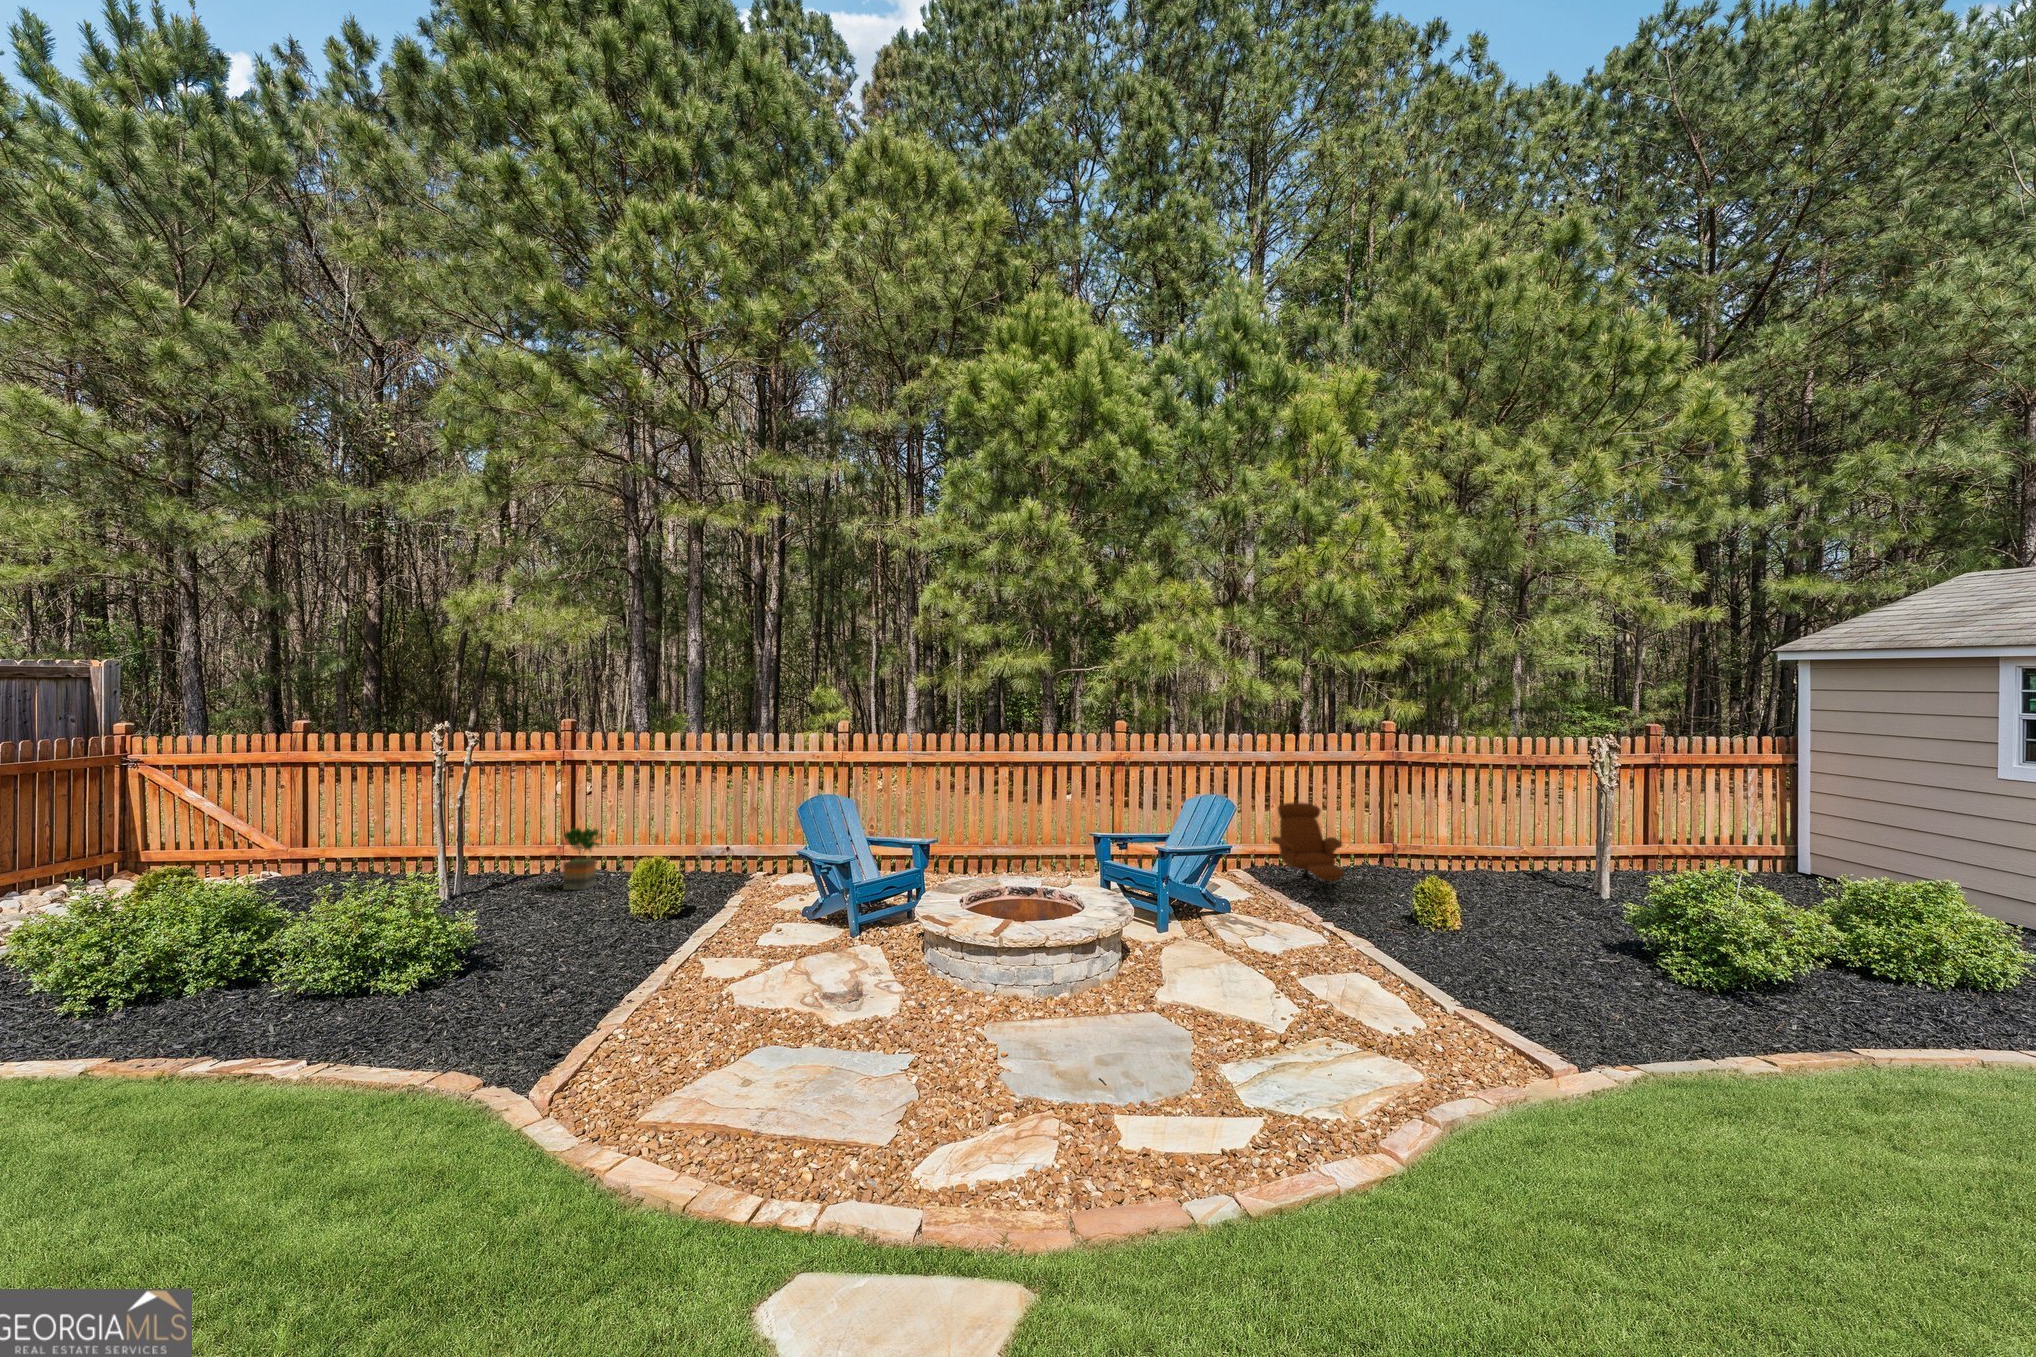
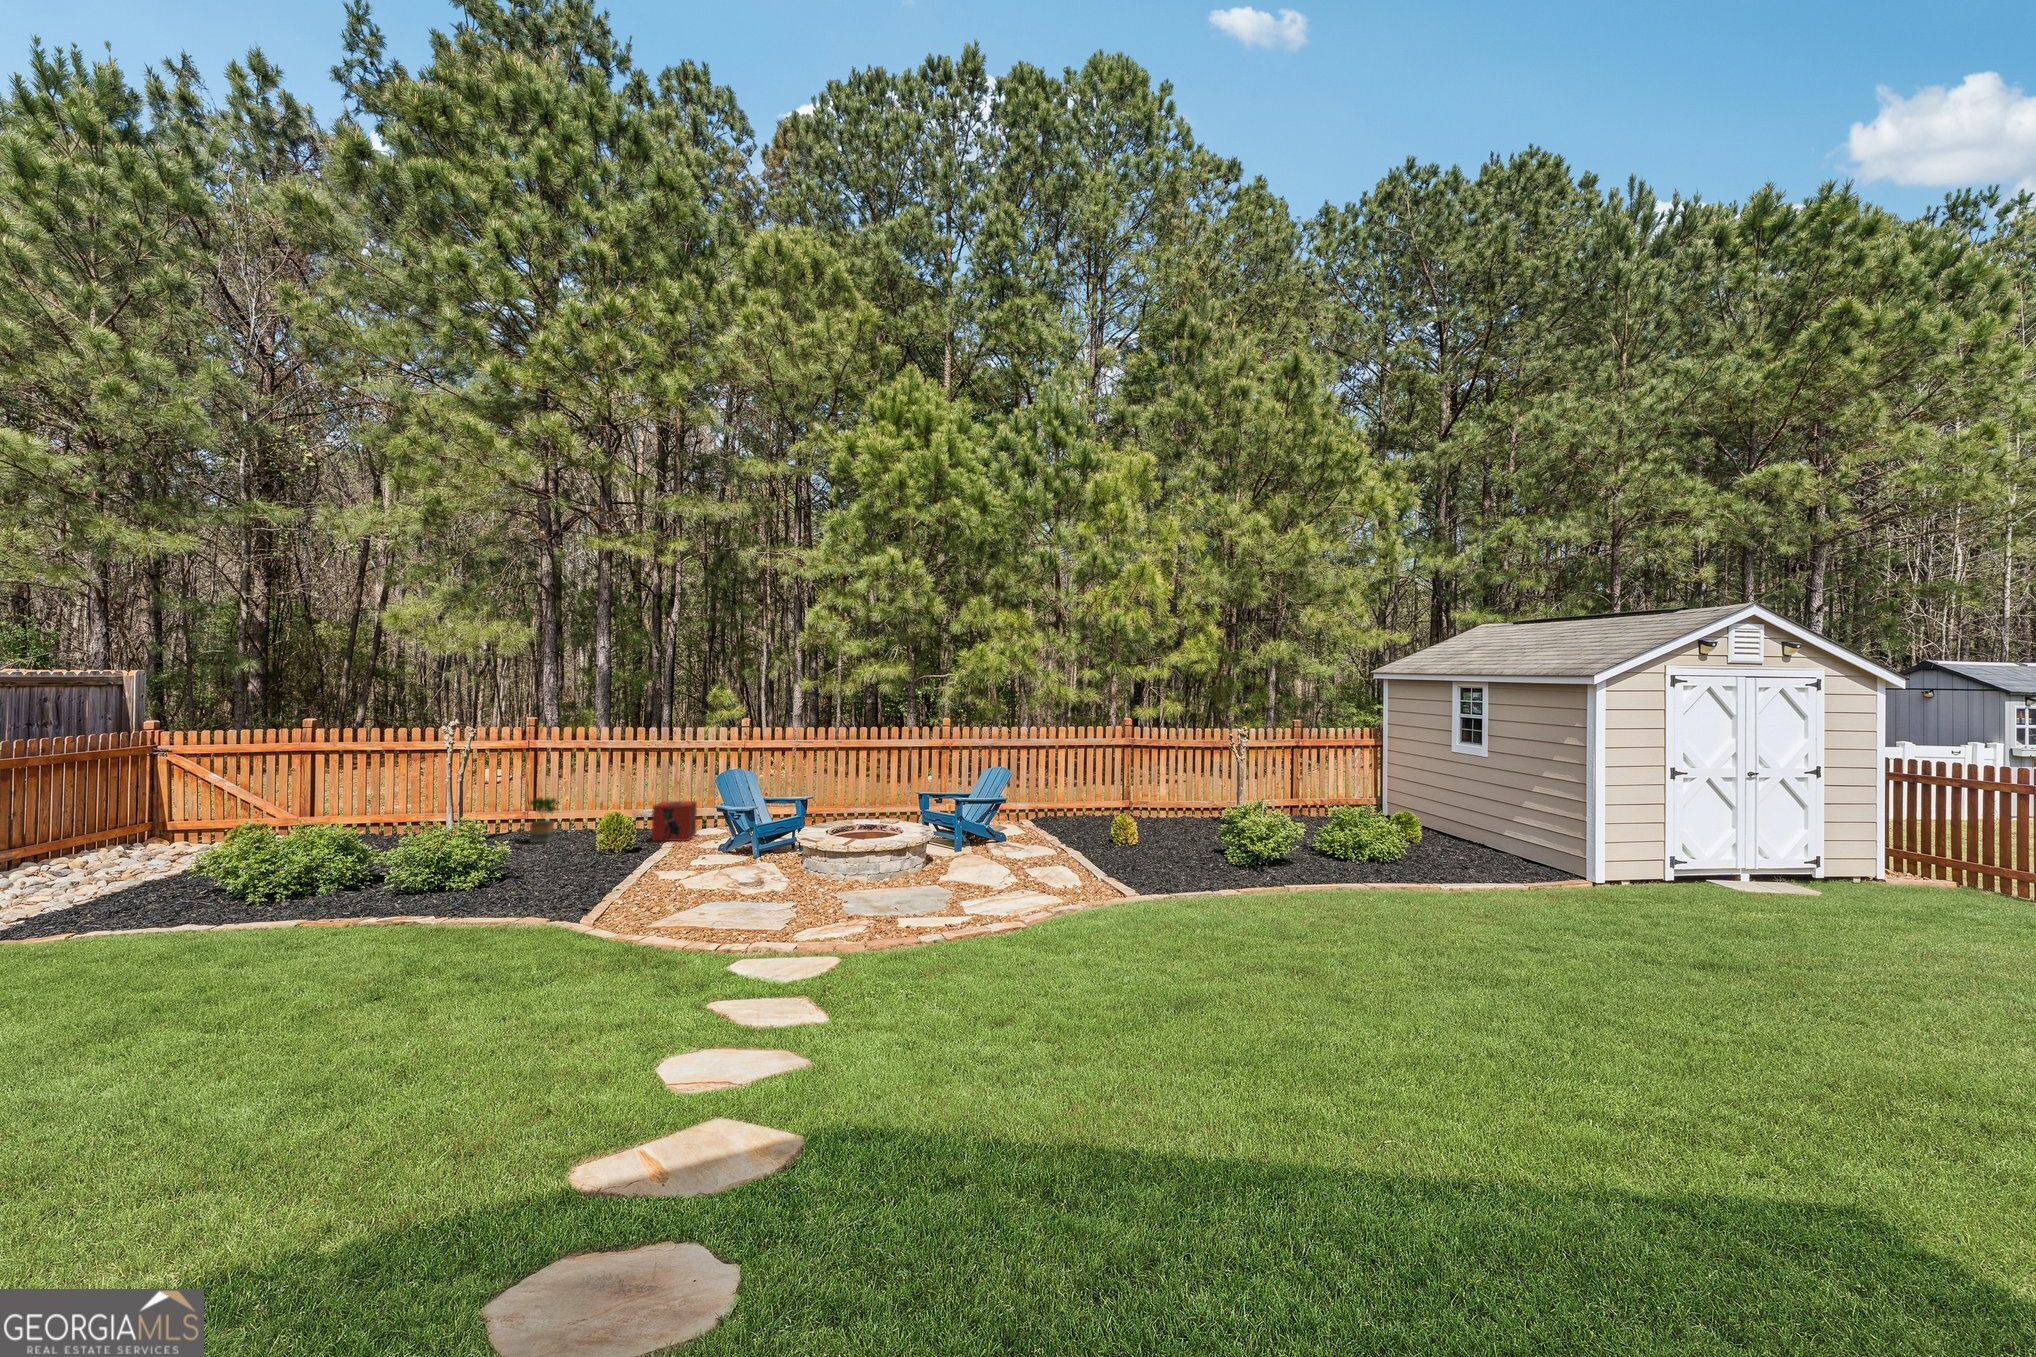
lounge chair: present [1272,803,1347,902] -> none [1048,774,1093,839]
storage box: none [719,835,781,893] -> present [652,801,697,841]

